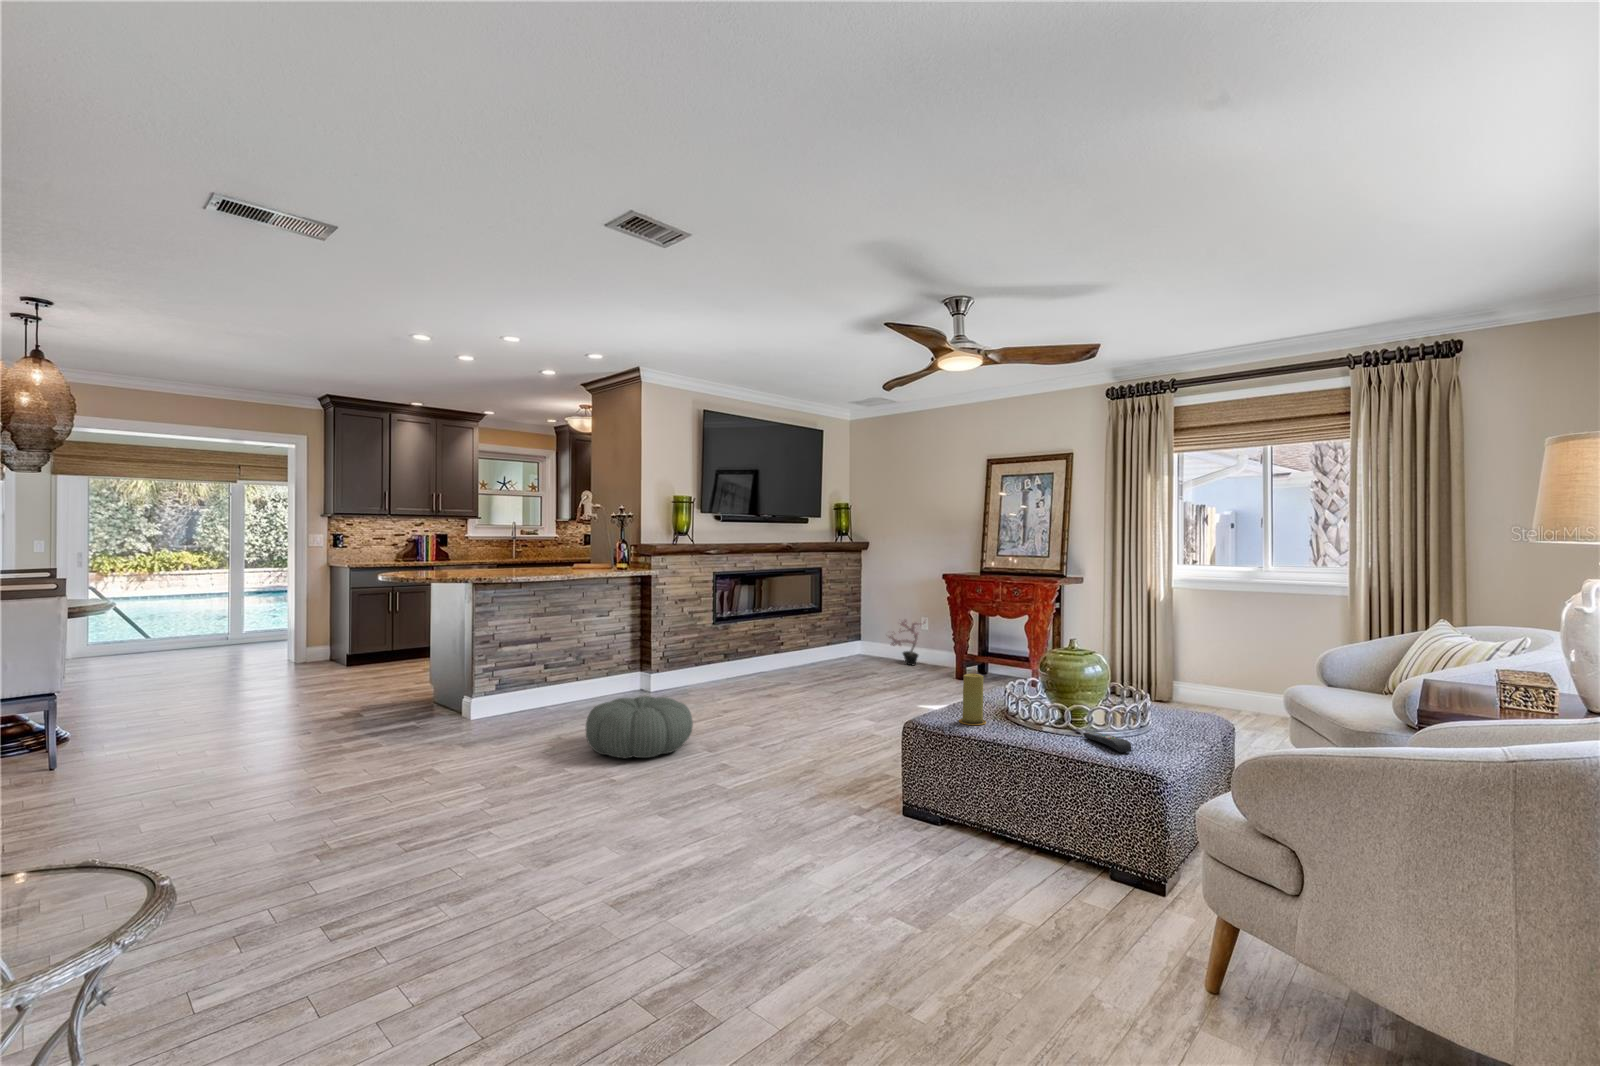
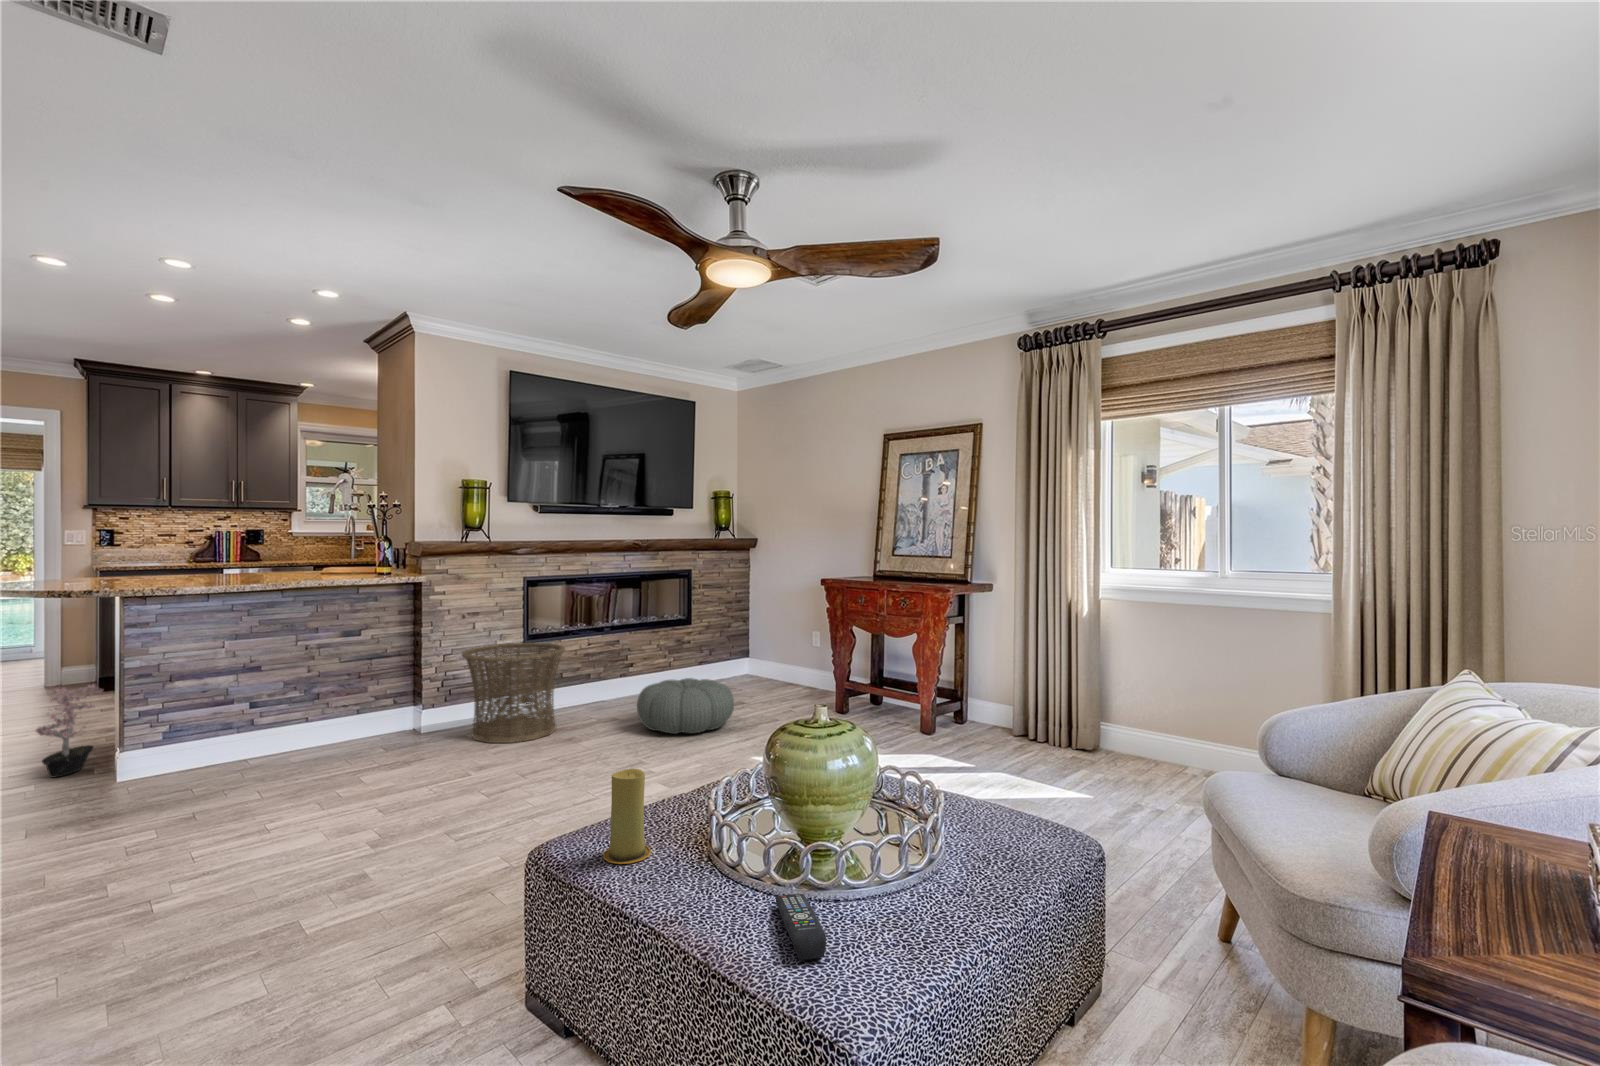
potted plant: present [889,620,925,665] -> present [36,685,103,778]
basket: none [683,623,758,697] -> present [462,643,565,743]
pouf: present [586,696,693,759] -> present [637,678,734,734]

